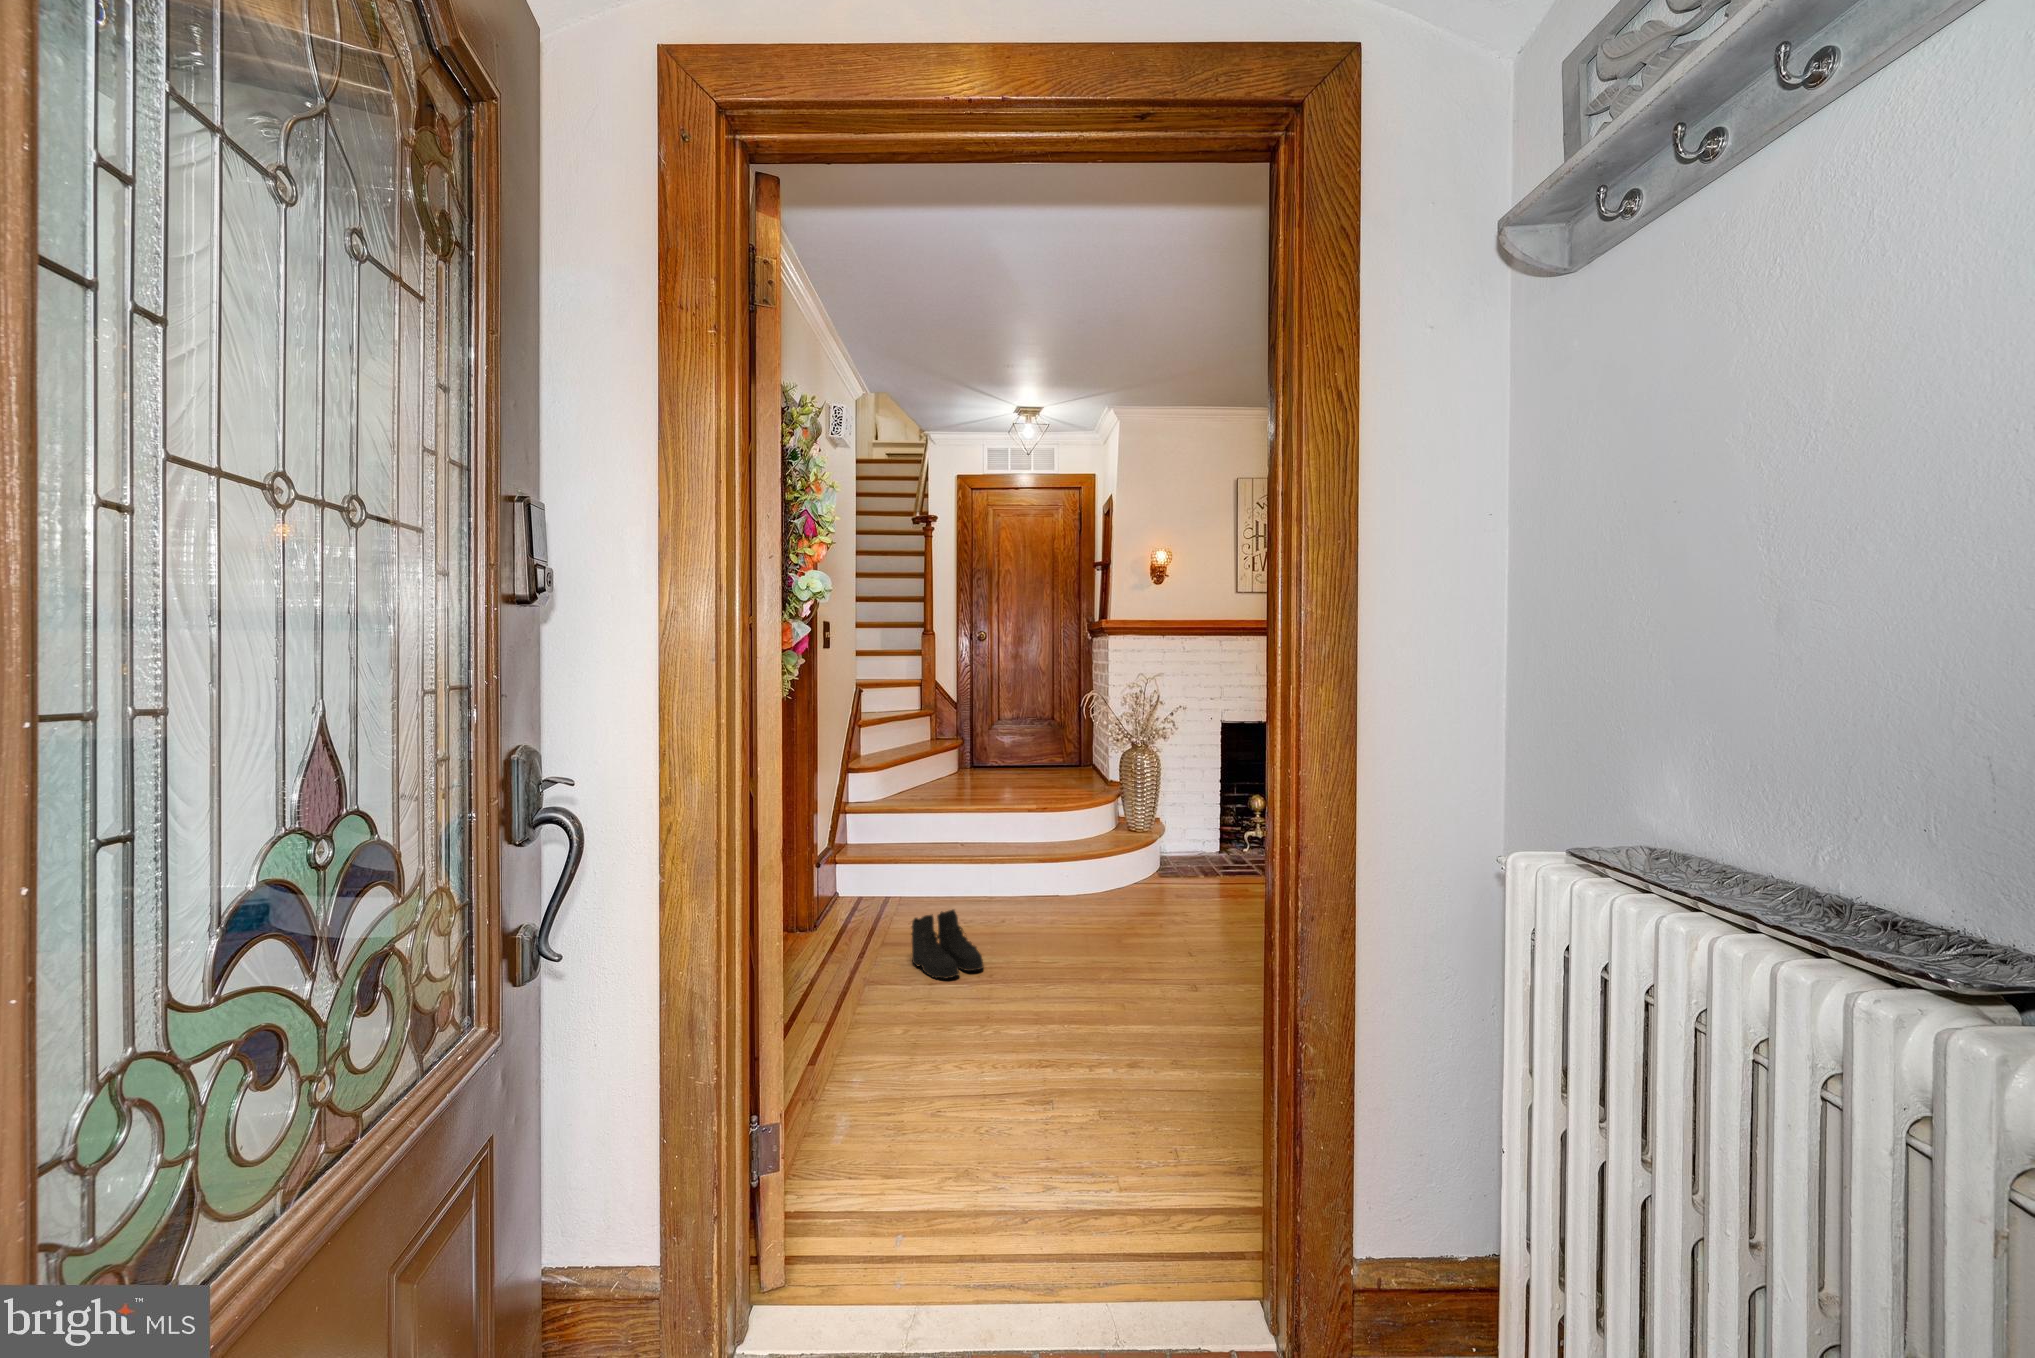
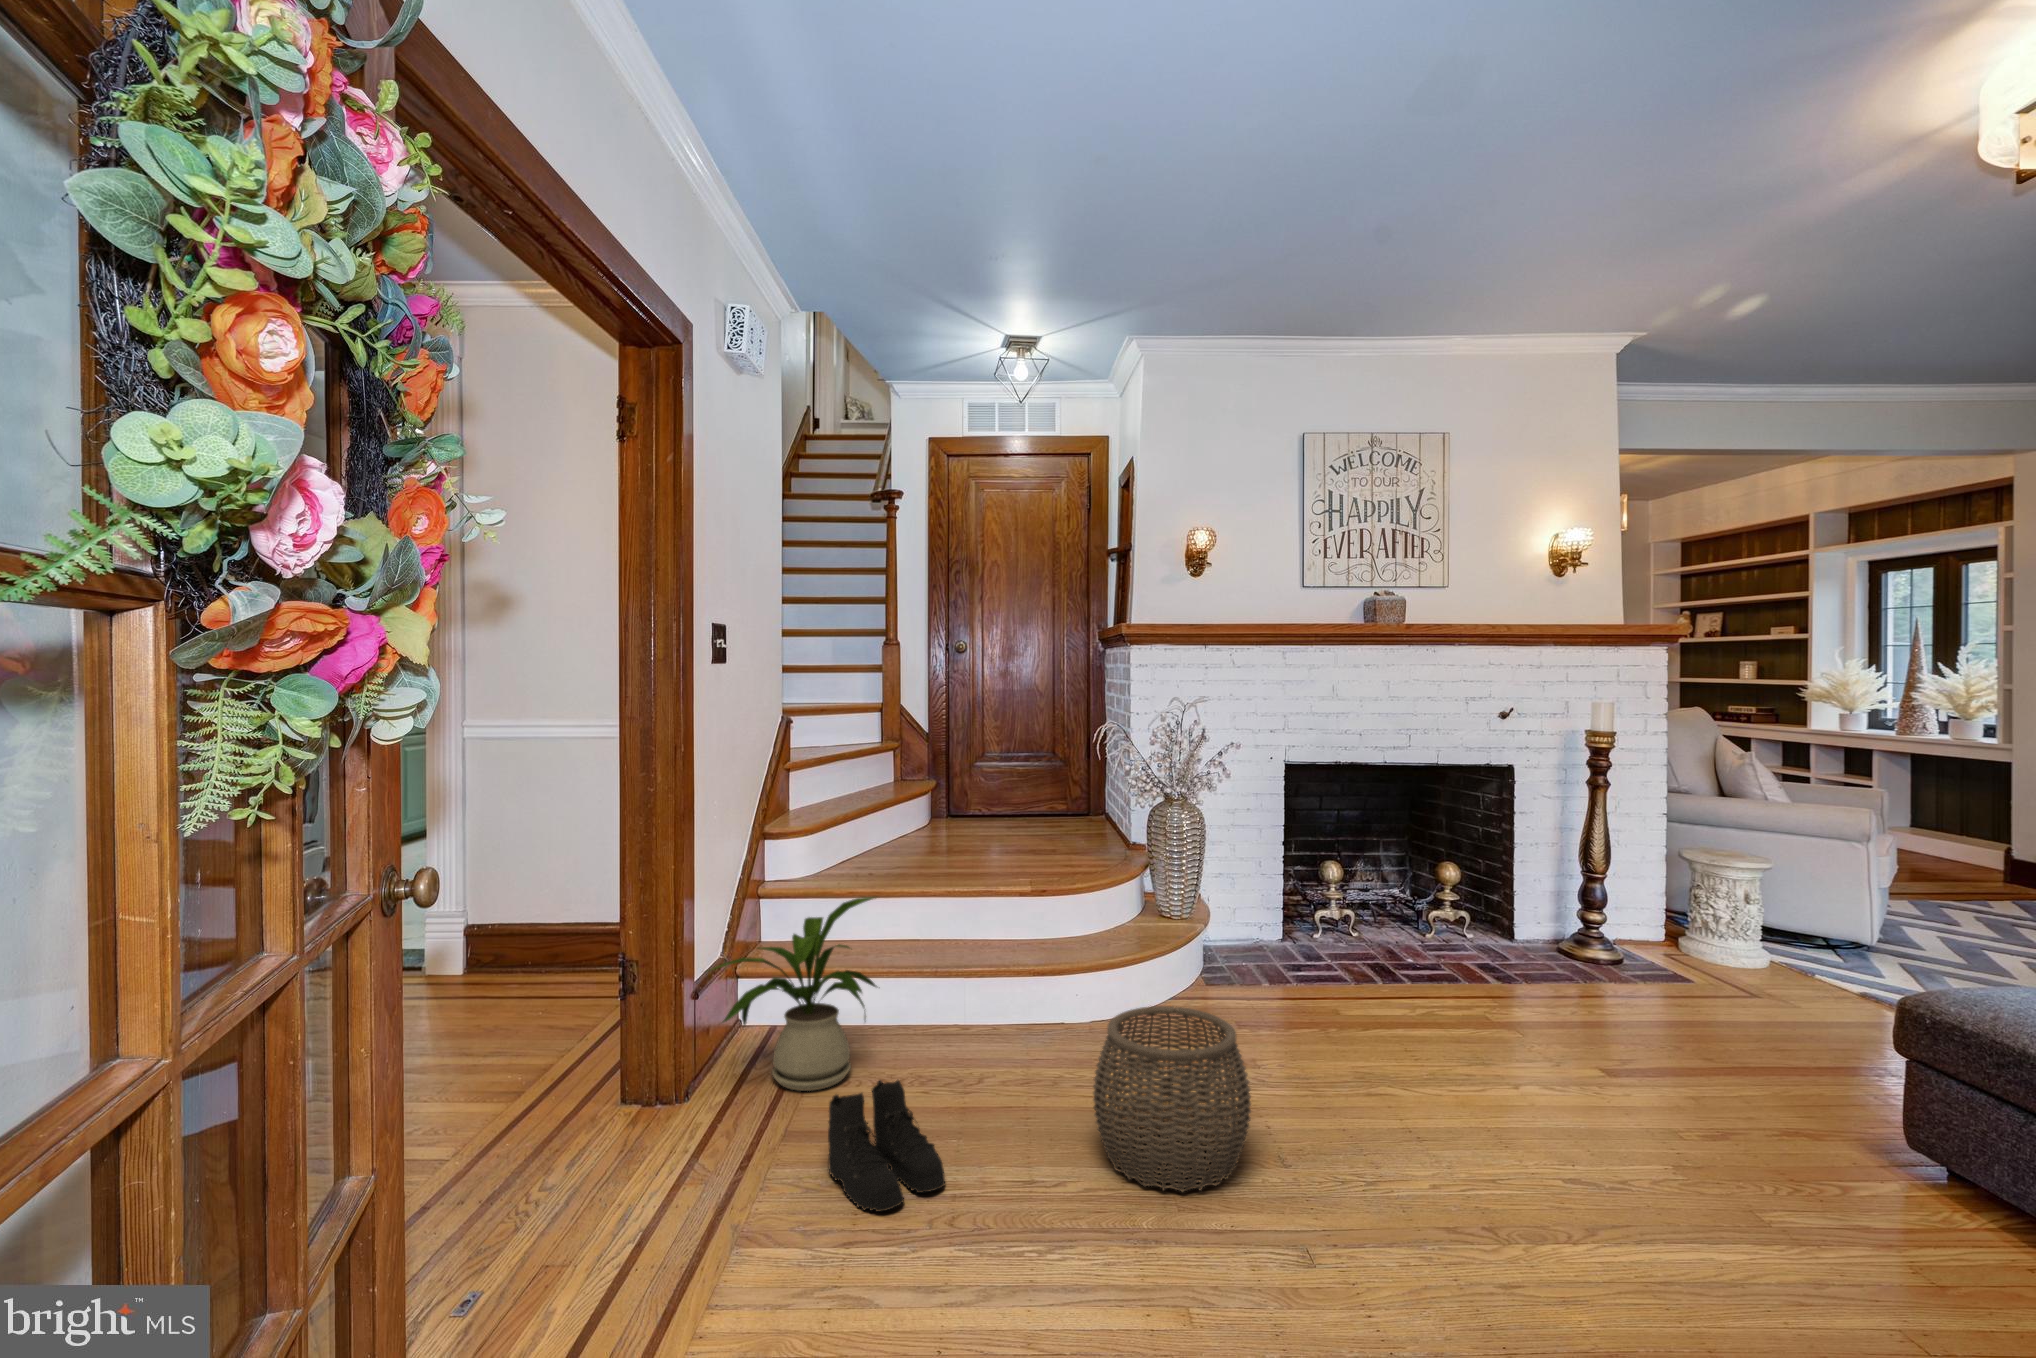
house plant: none [822,805,936,928] -> present [711,897,877,1091]
woven basket: none [1074,868,1172,972] -> present [1093,1006,1251,1192]

